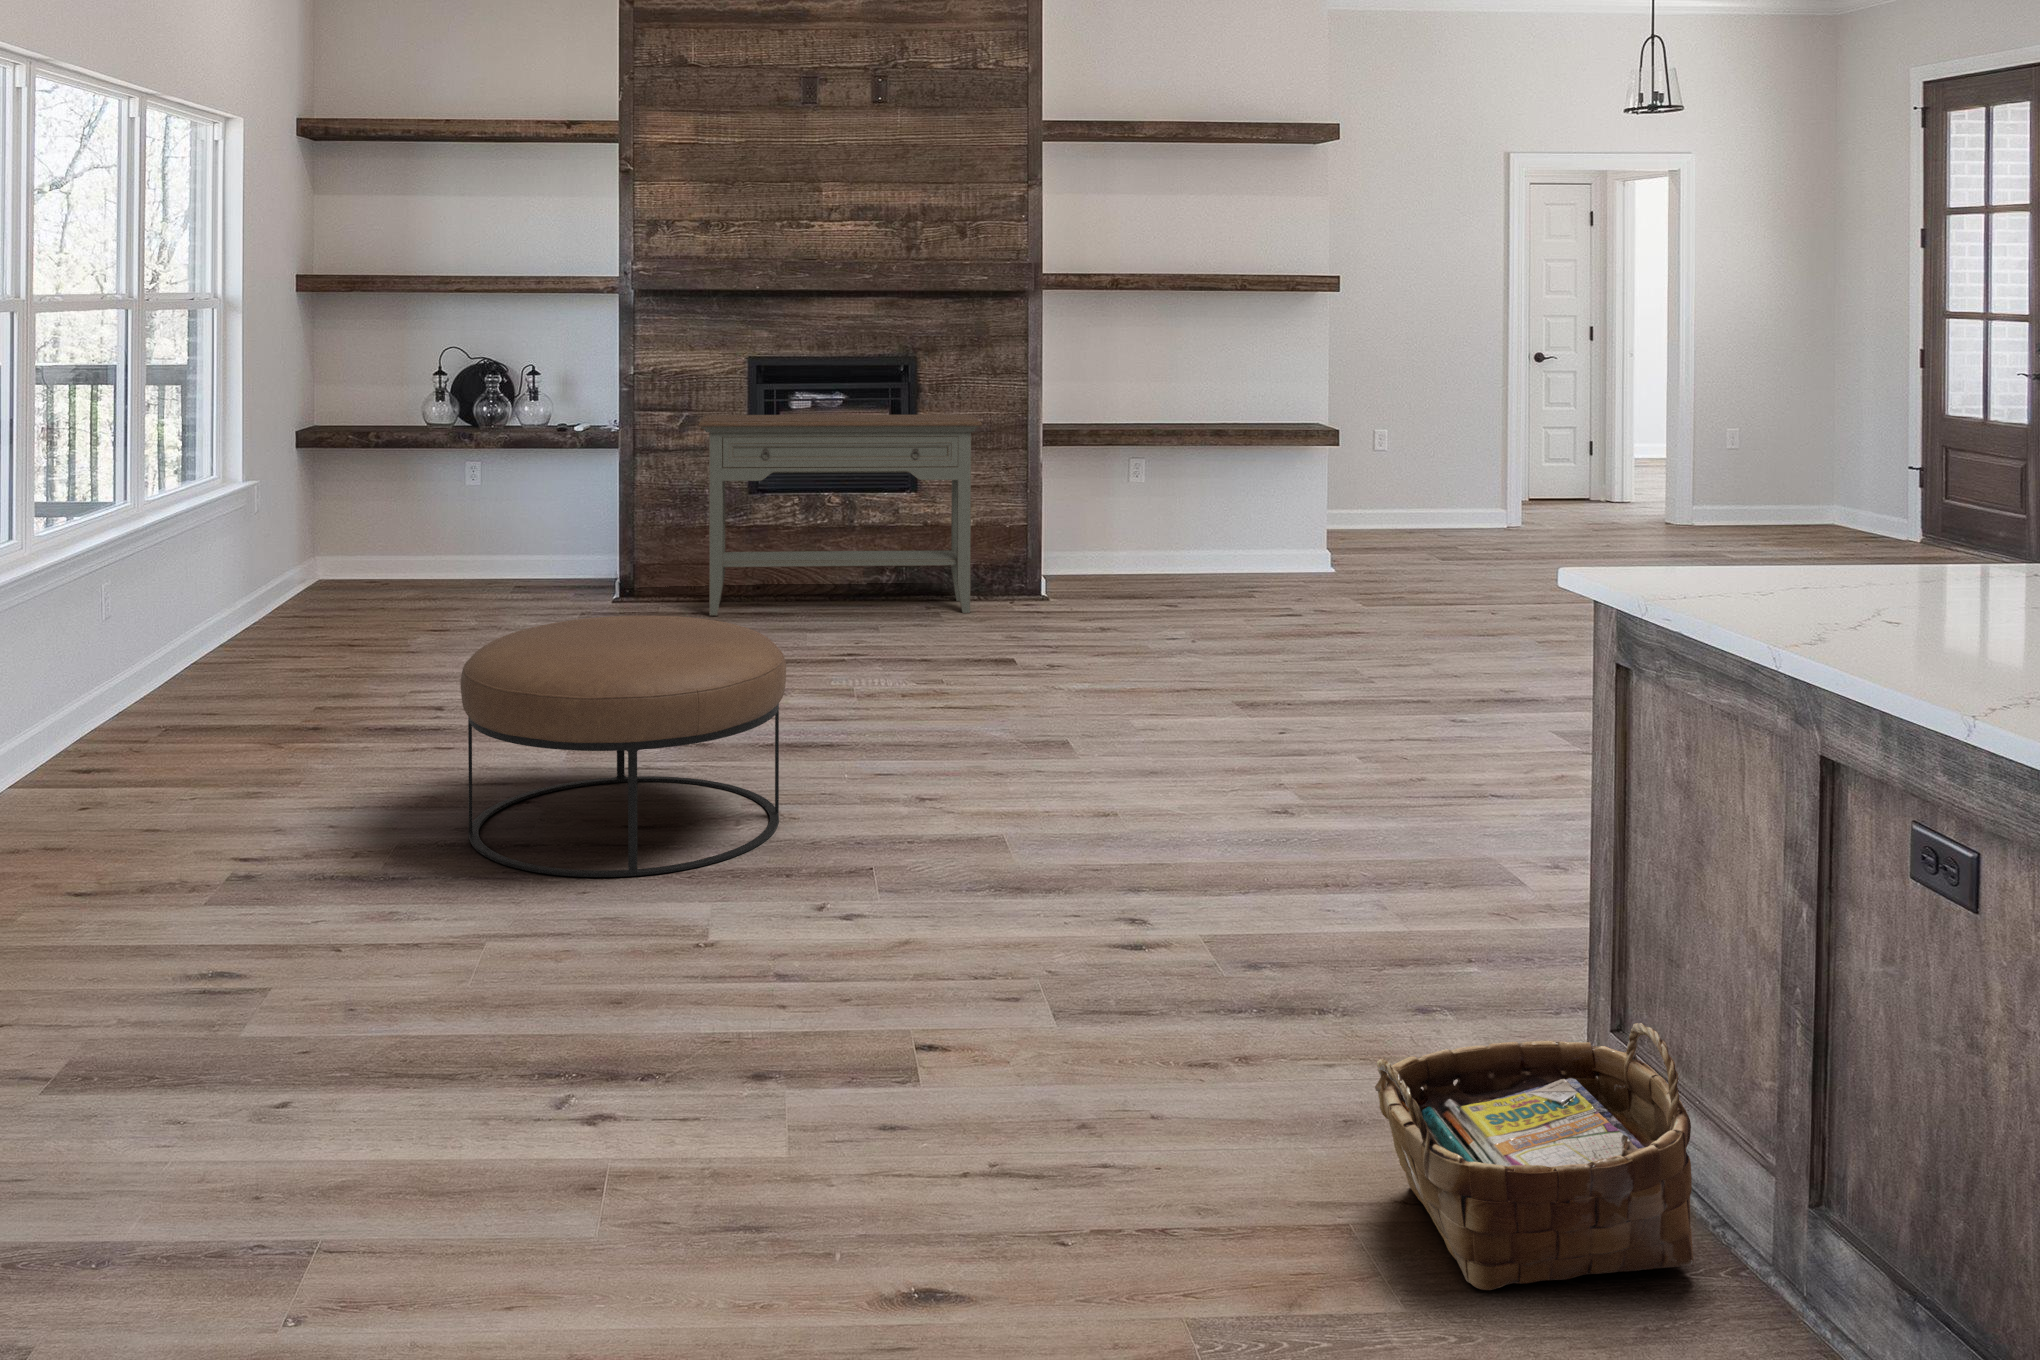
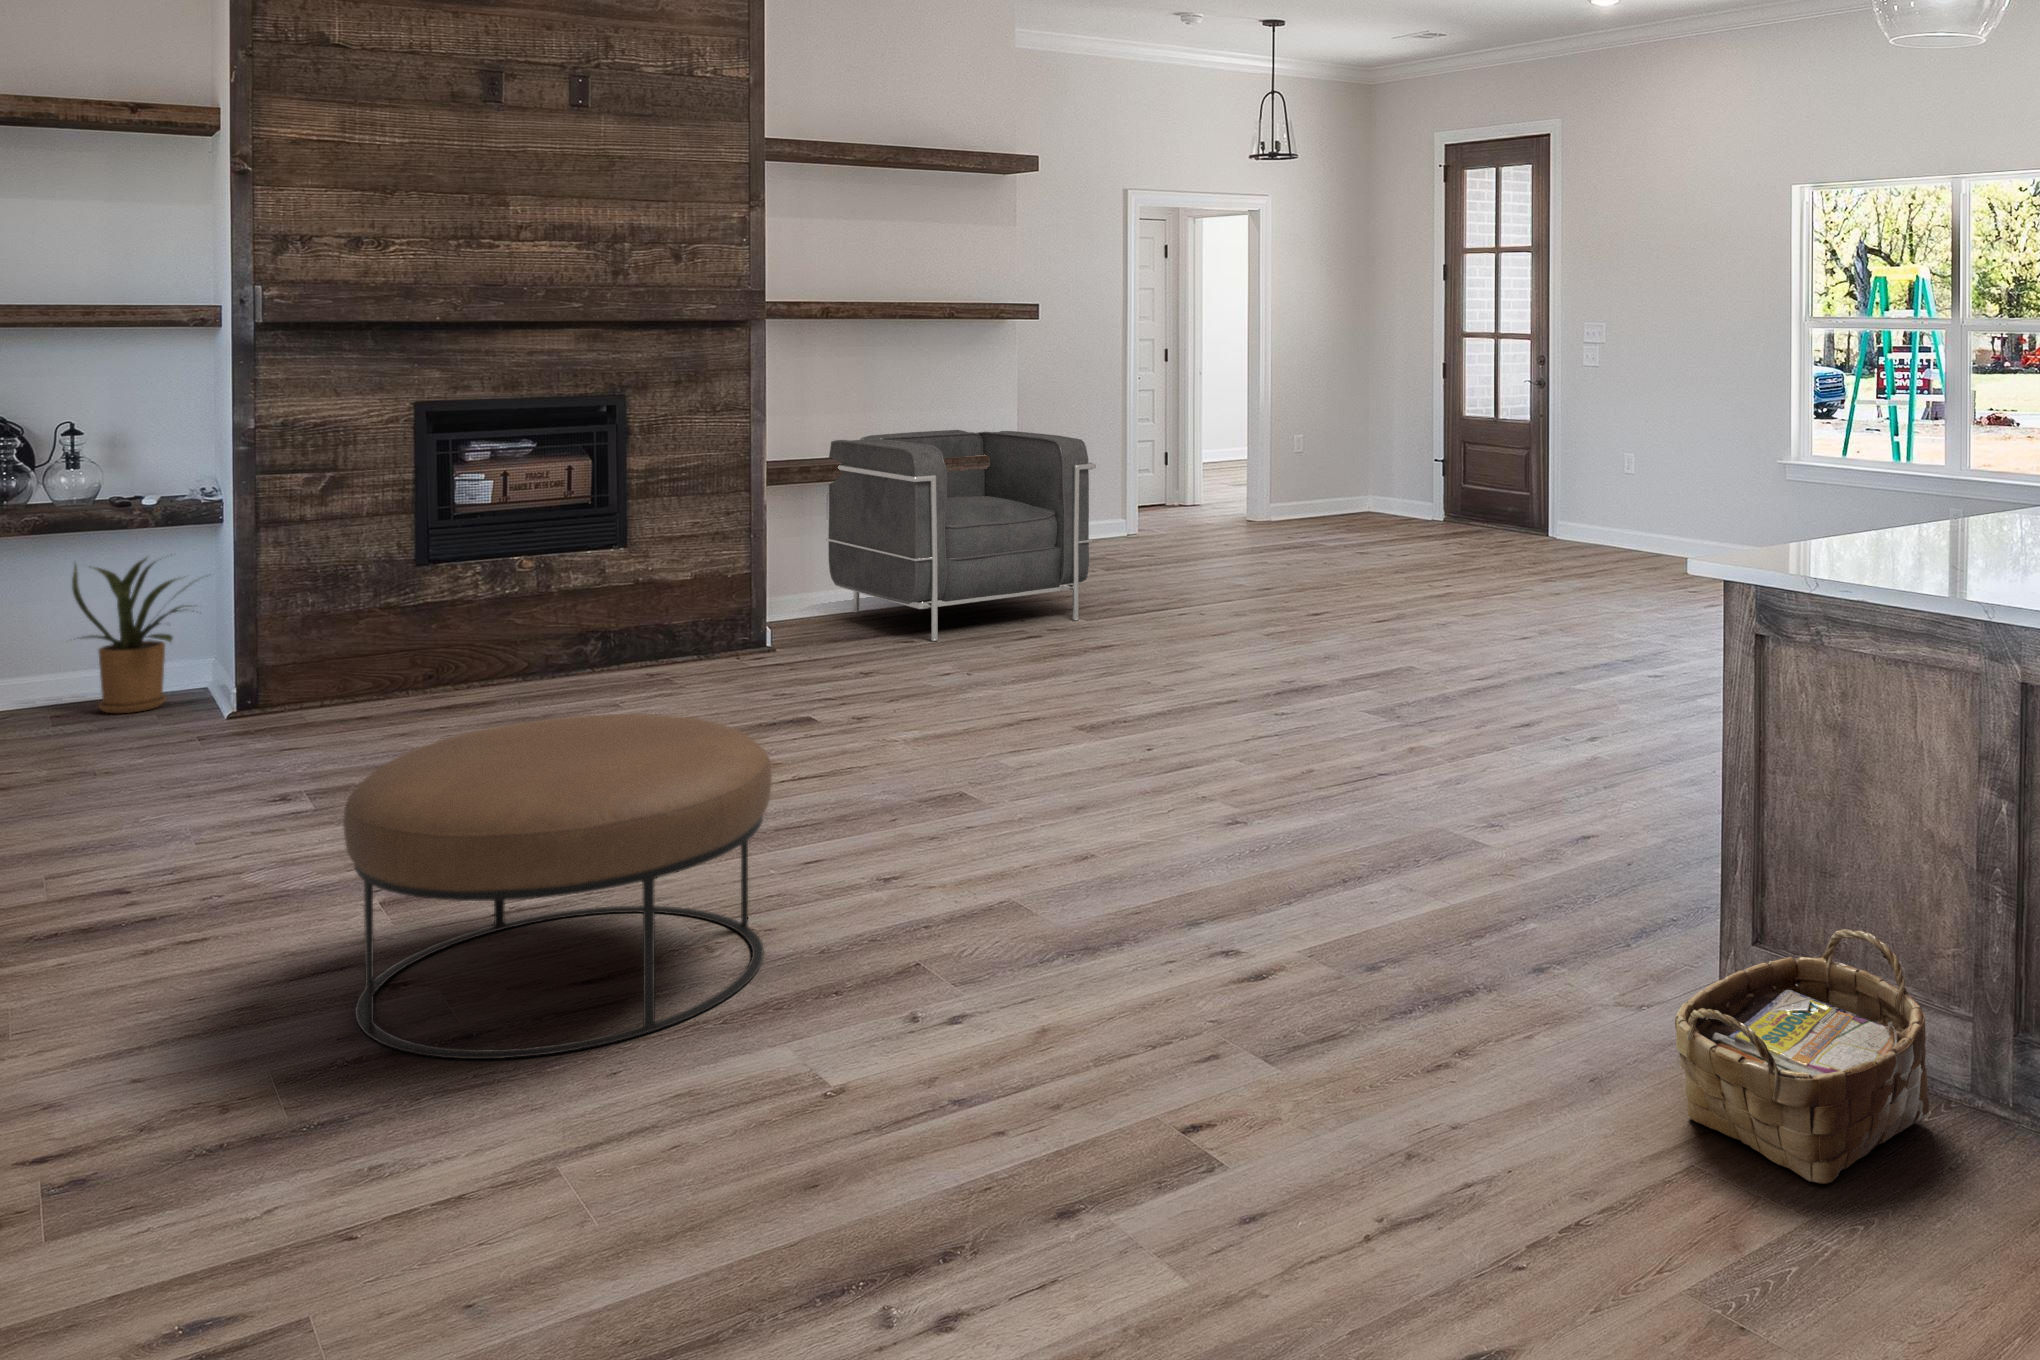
armchair: none [1121,402,1375,606] -> present [826,430,1096,641]
console table: present [698,414,982,616] -> none [357,457,723,718]
house plant: none [529,470,619,590] -> present [72,558,190,713]

